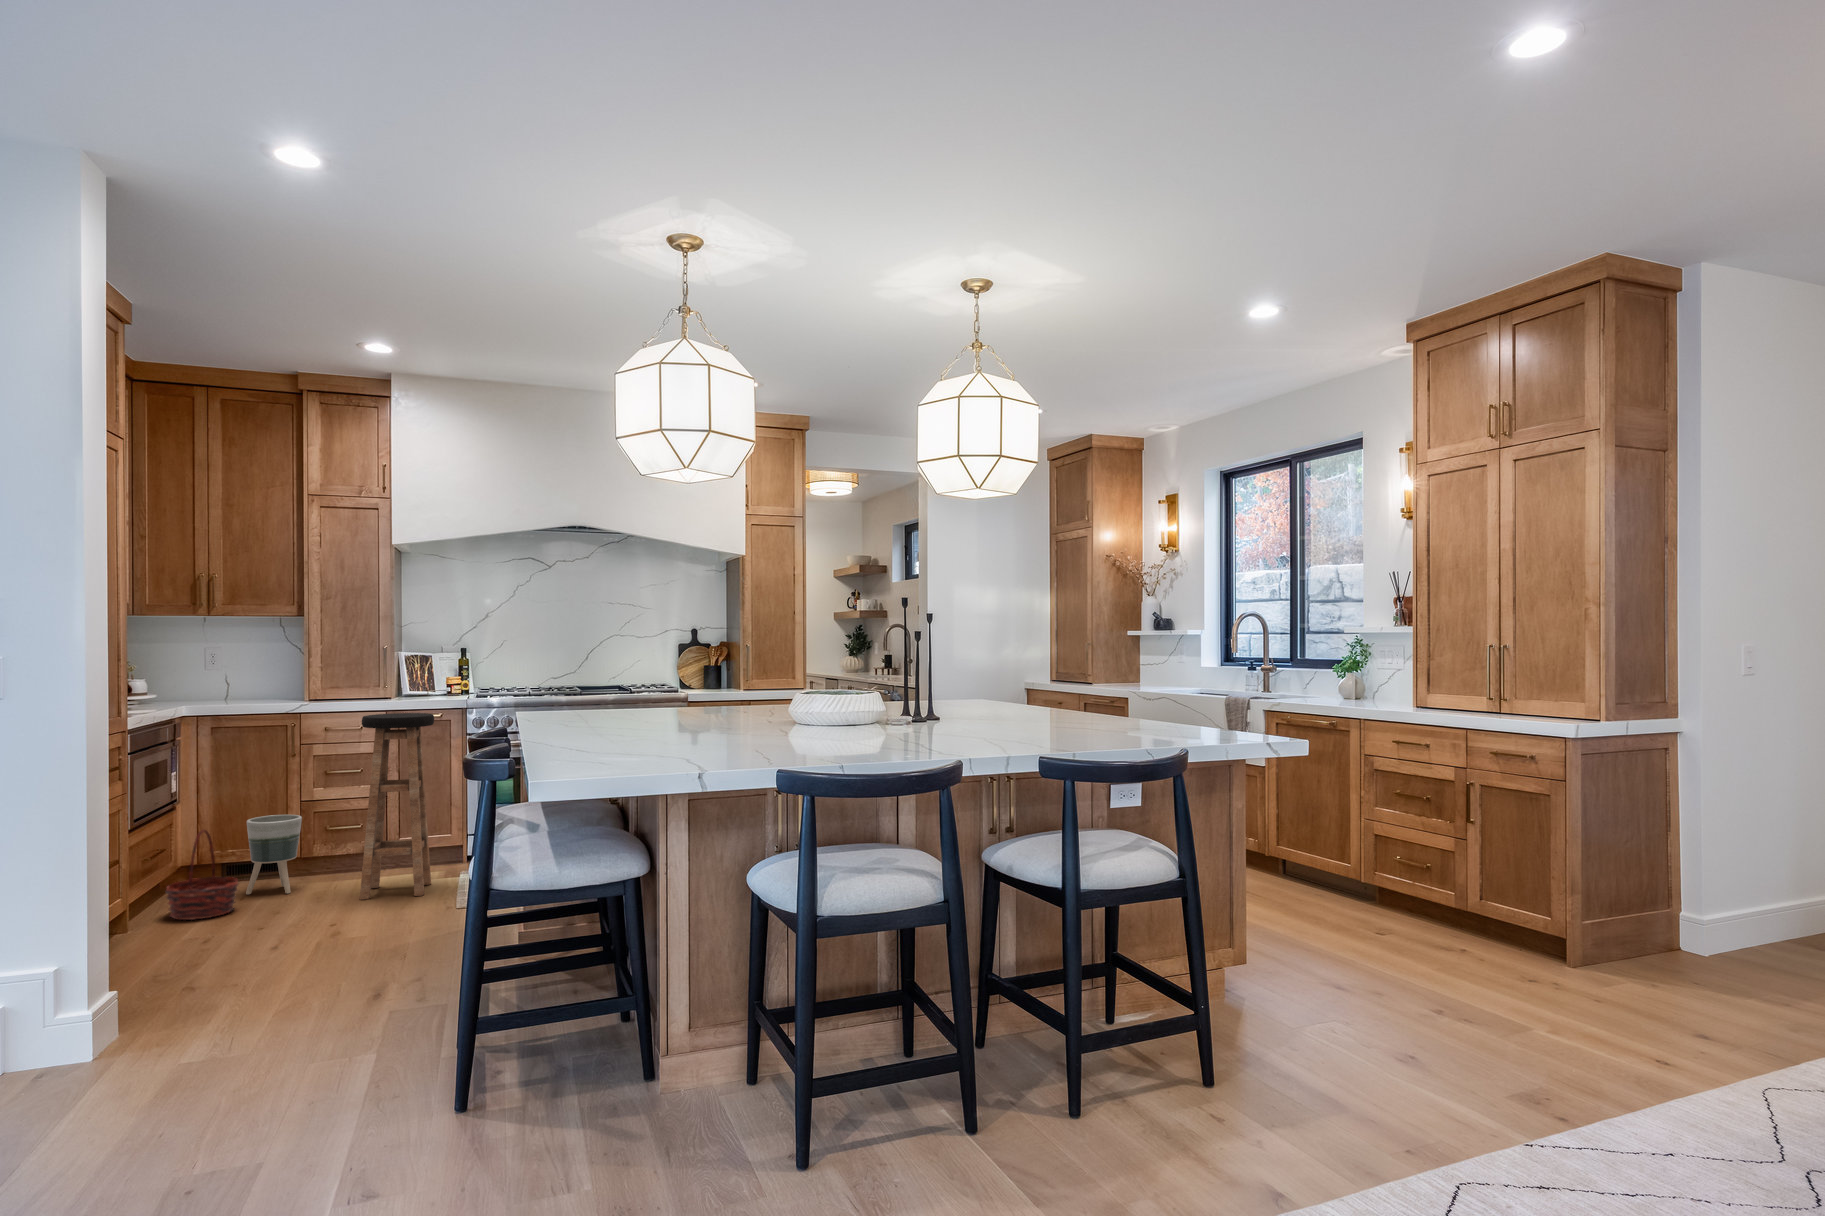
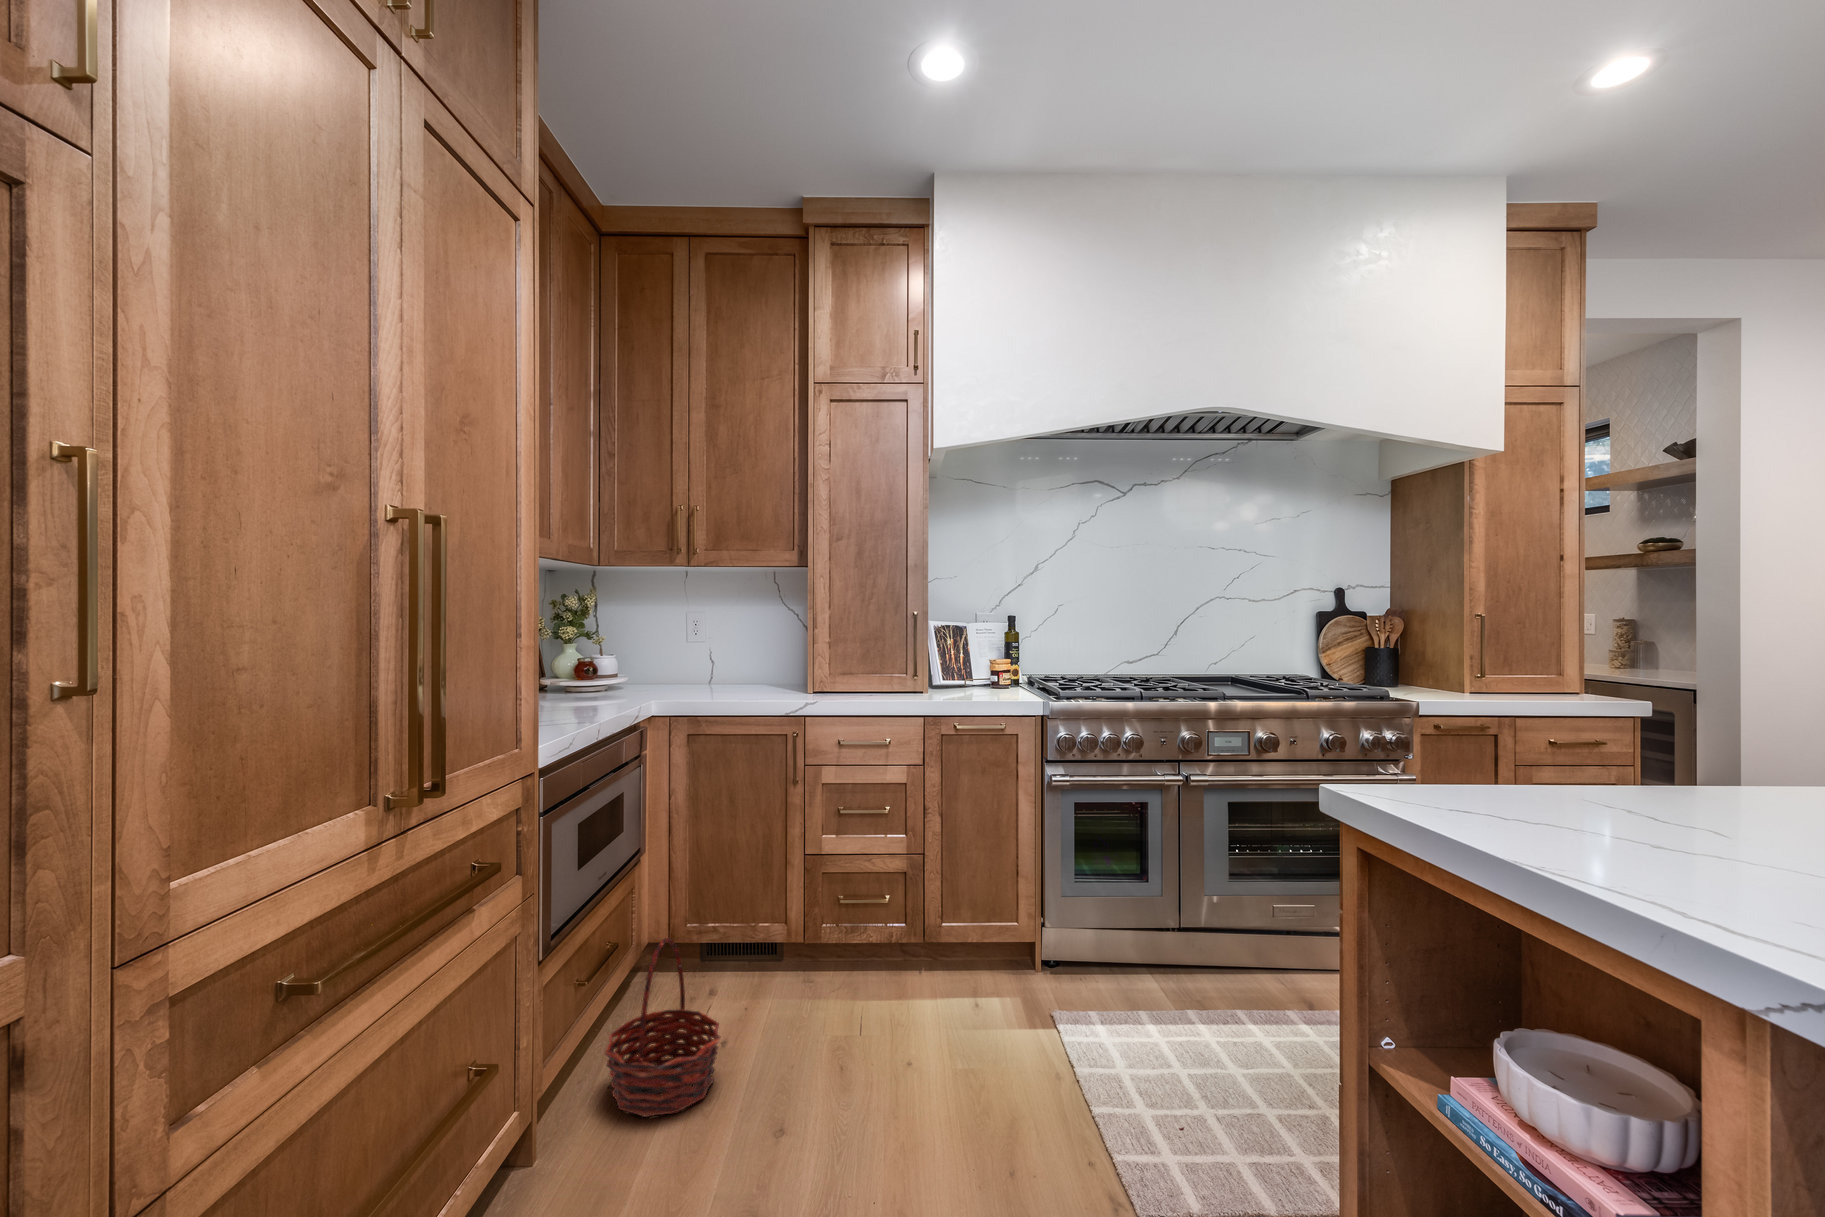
bar stool: present [360,713,434,900] -> none [909,730,1027,1084]
planter: present [246,815,302,895] -> none [732,883,811,1028]

